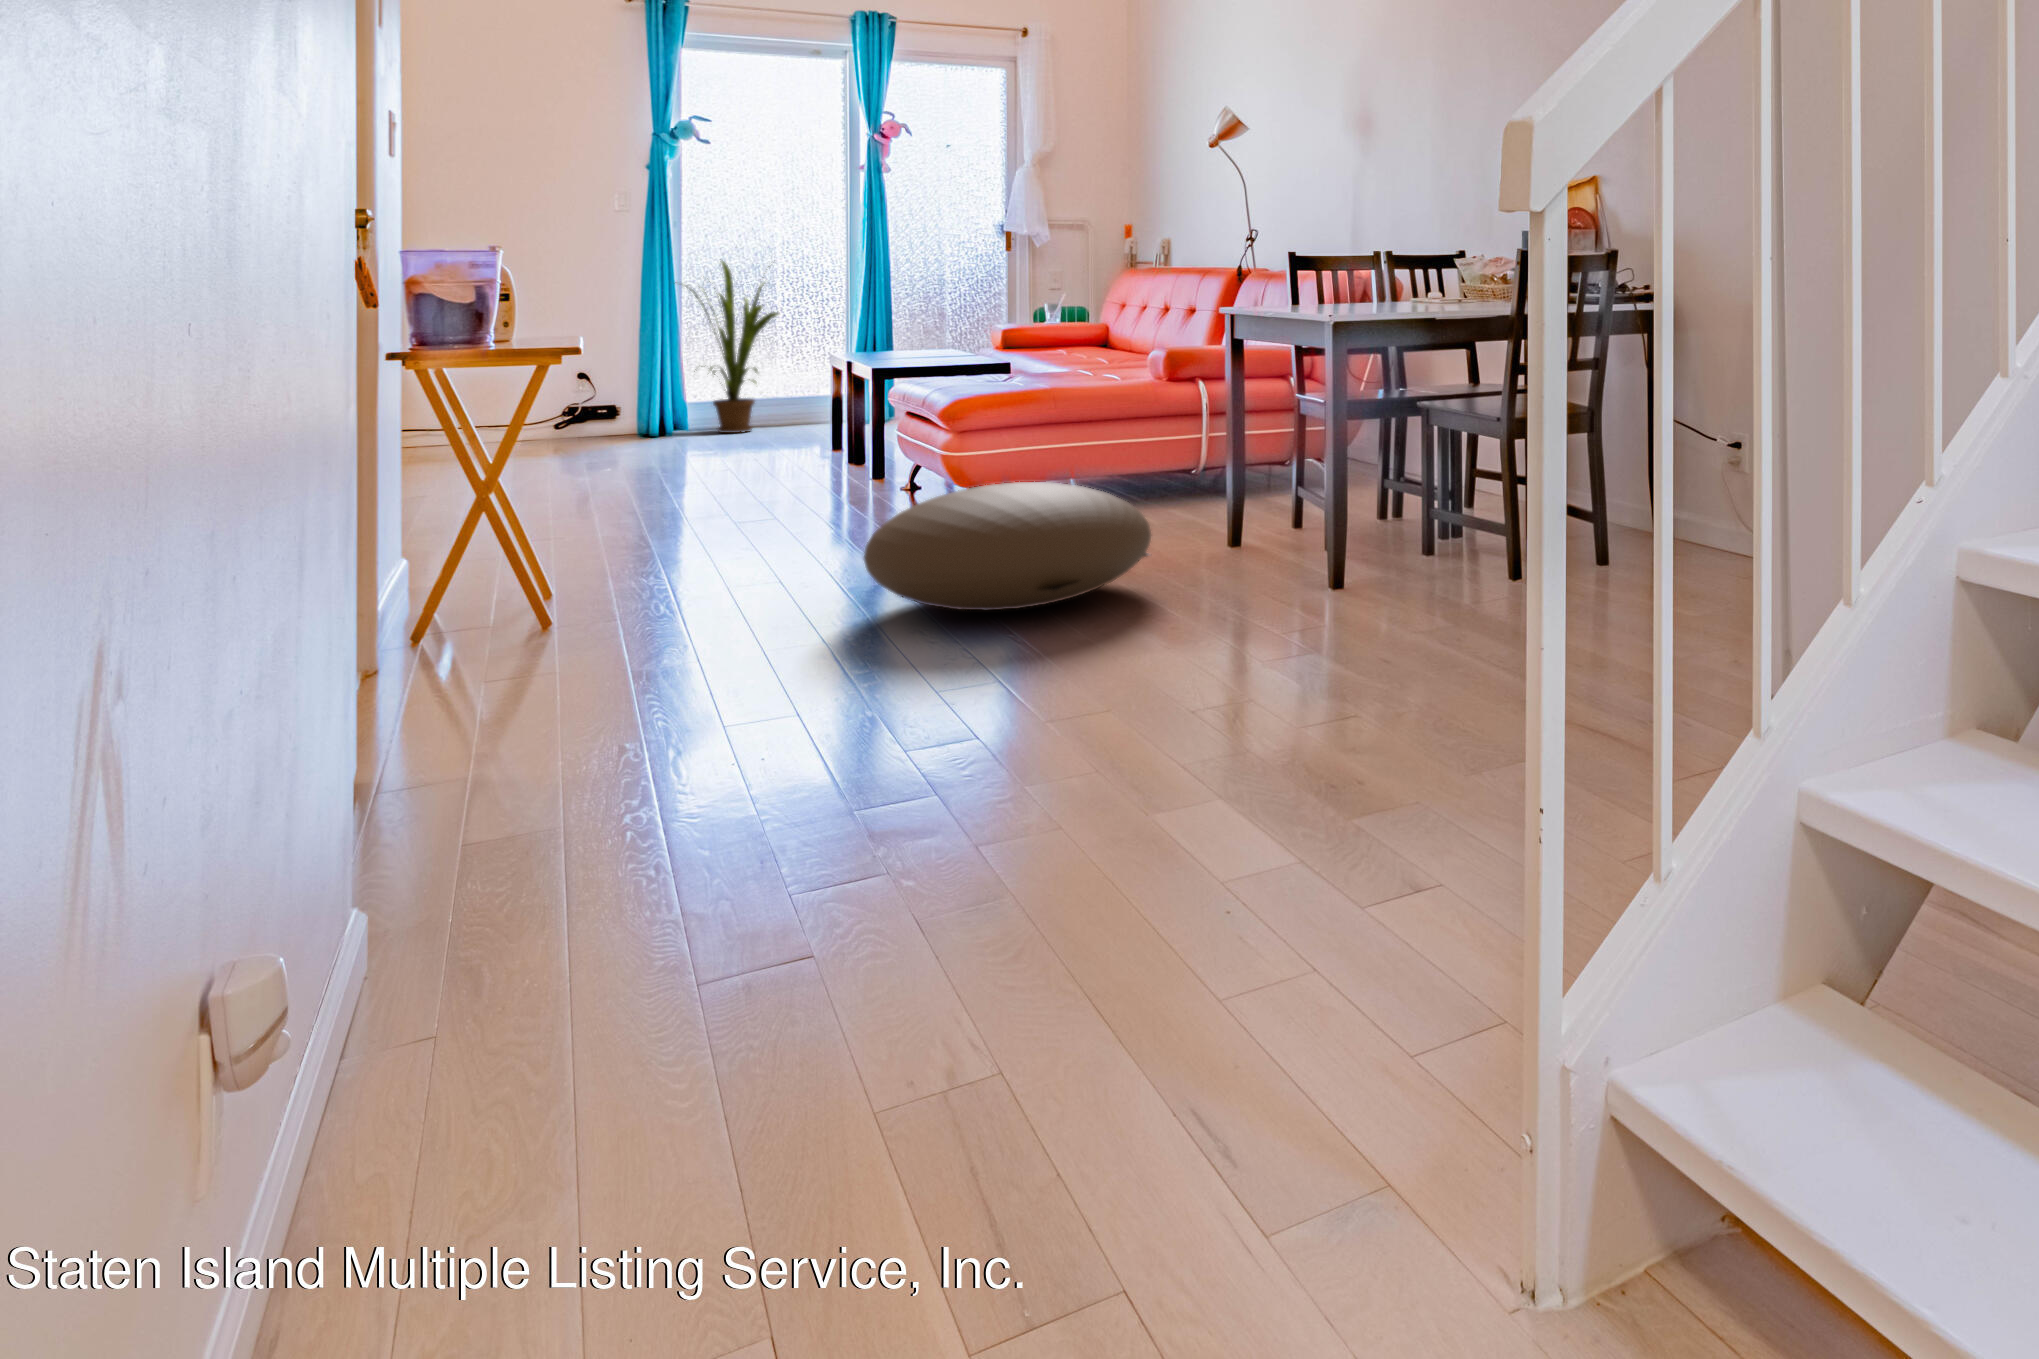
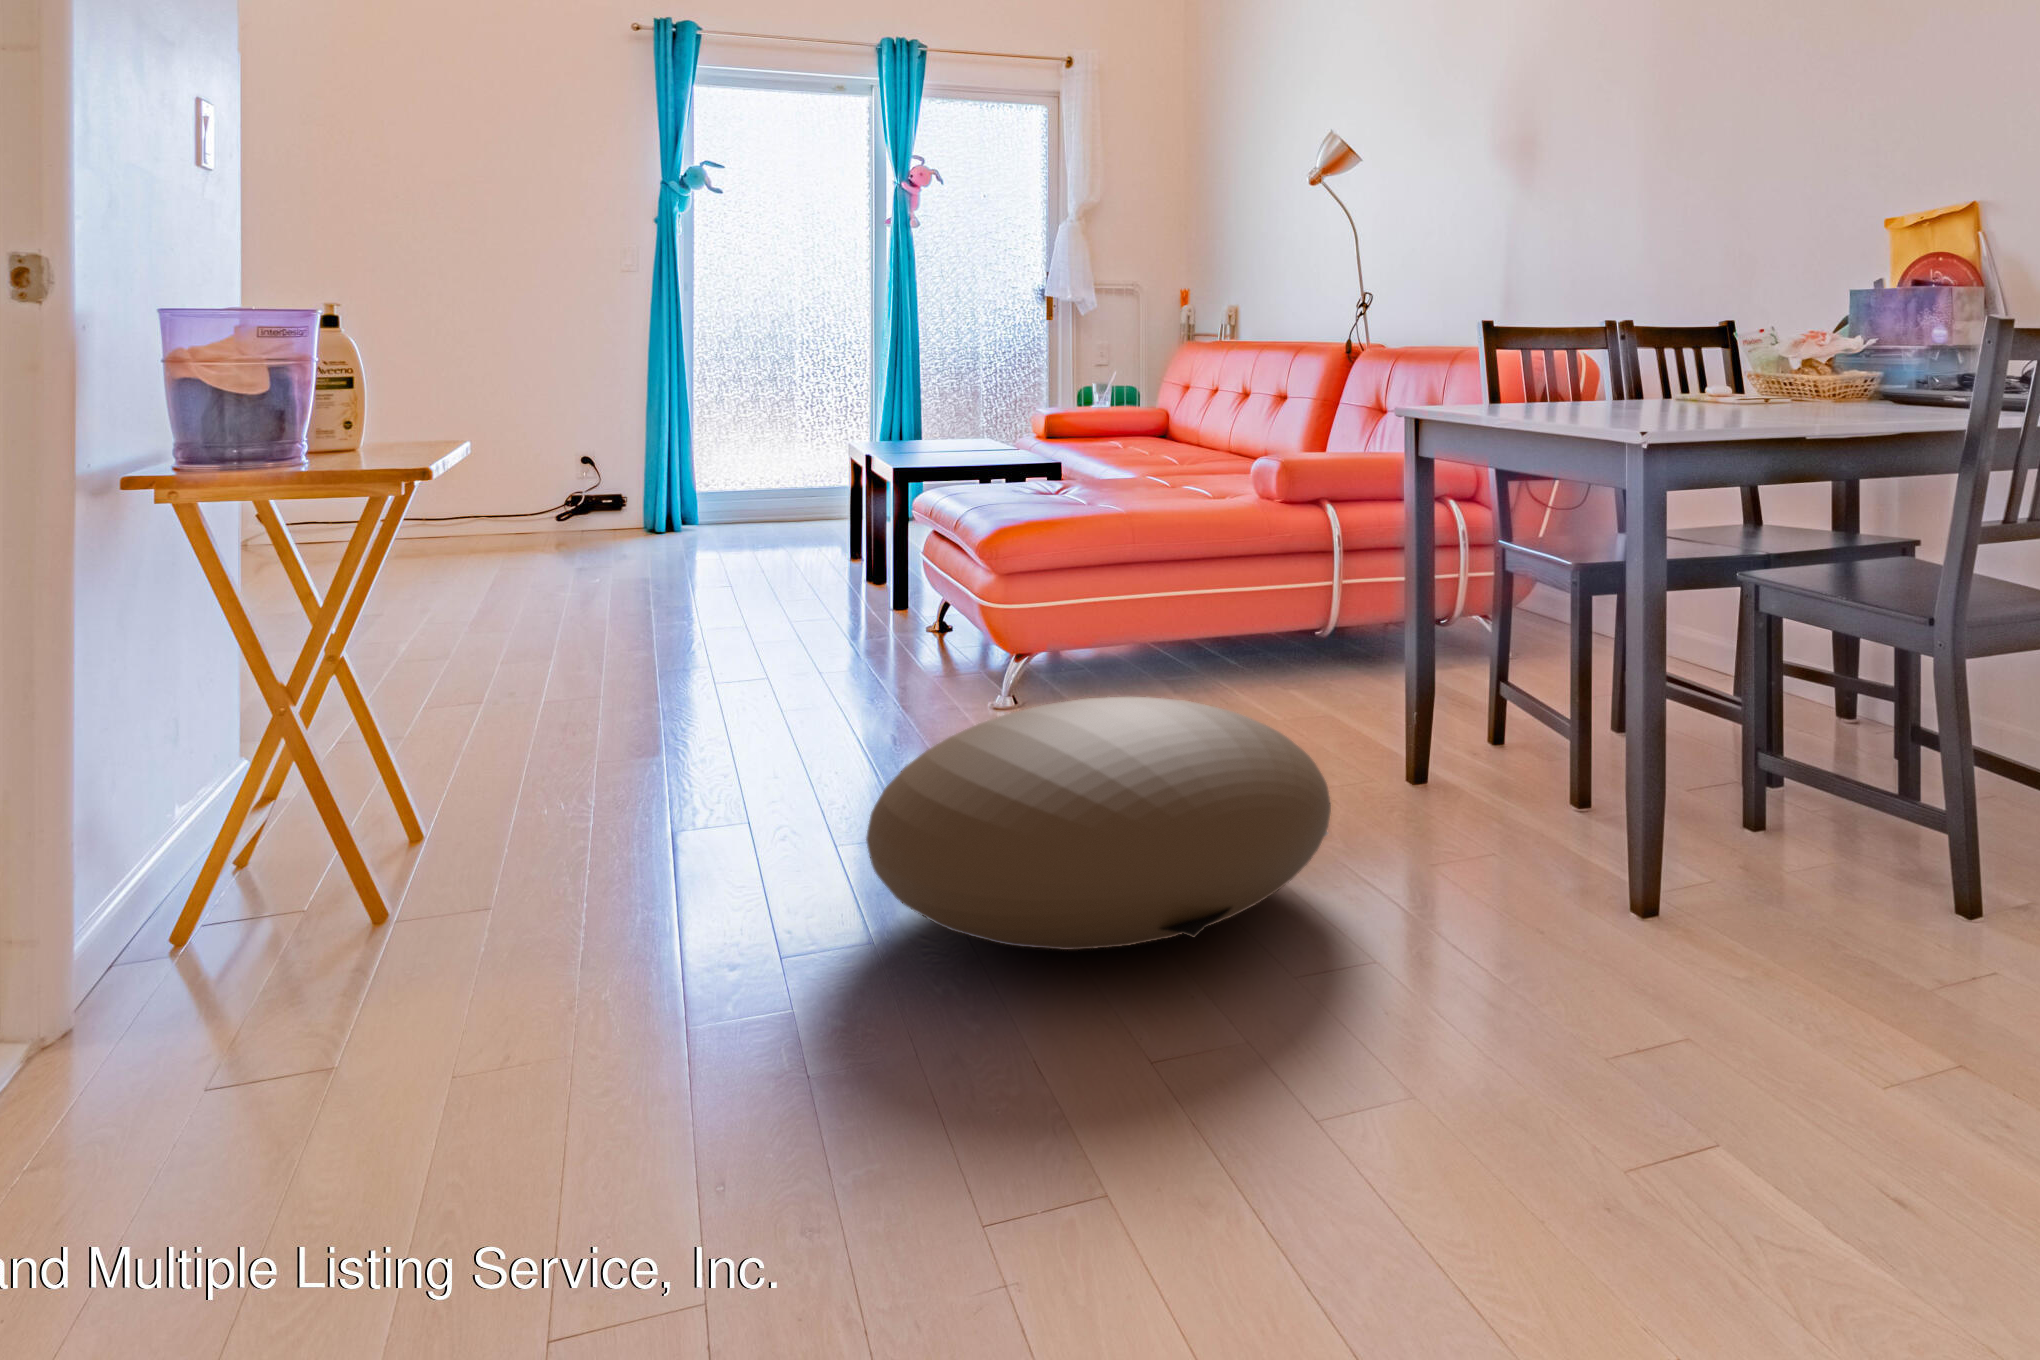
house plant: present [691,262,778,433] -> none [674,327,795,531]

